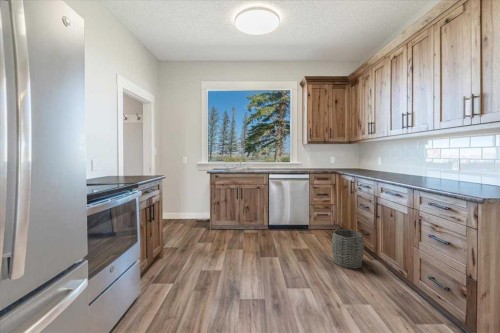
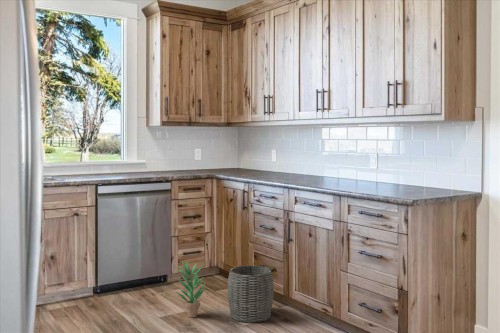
potted plant: none [300,221,320,256] -> present [177,262,205,317]

